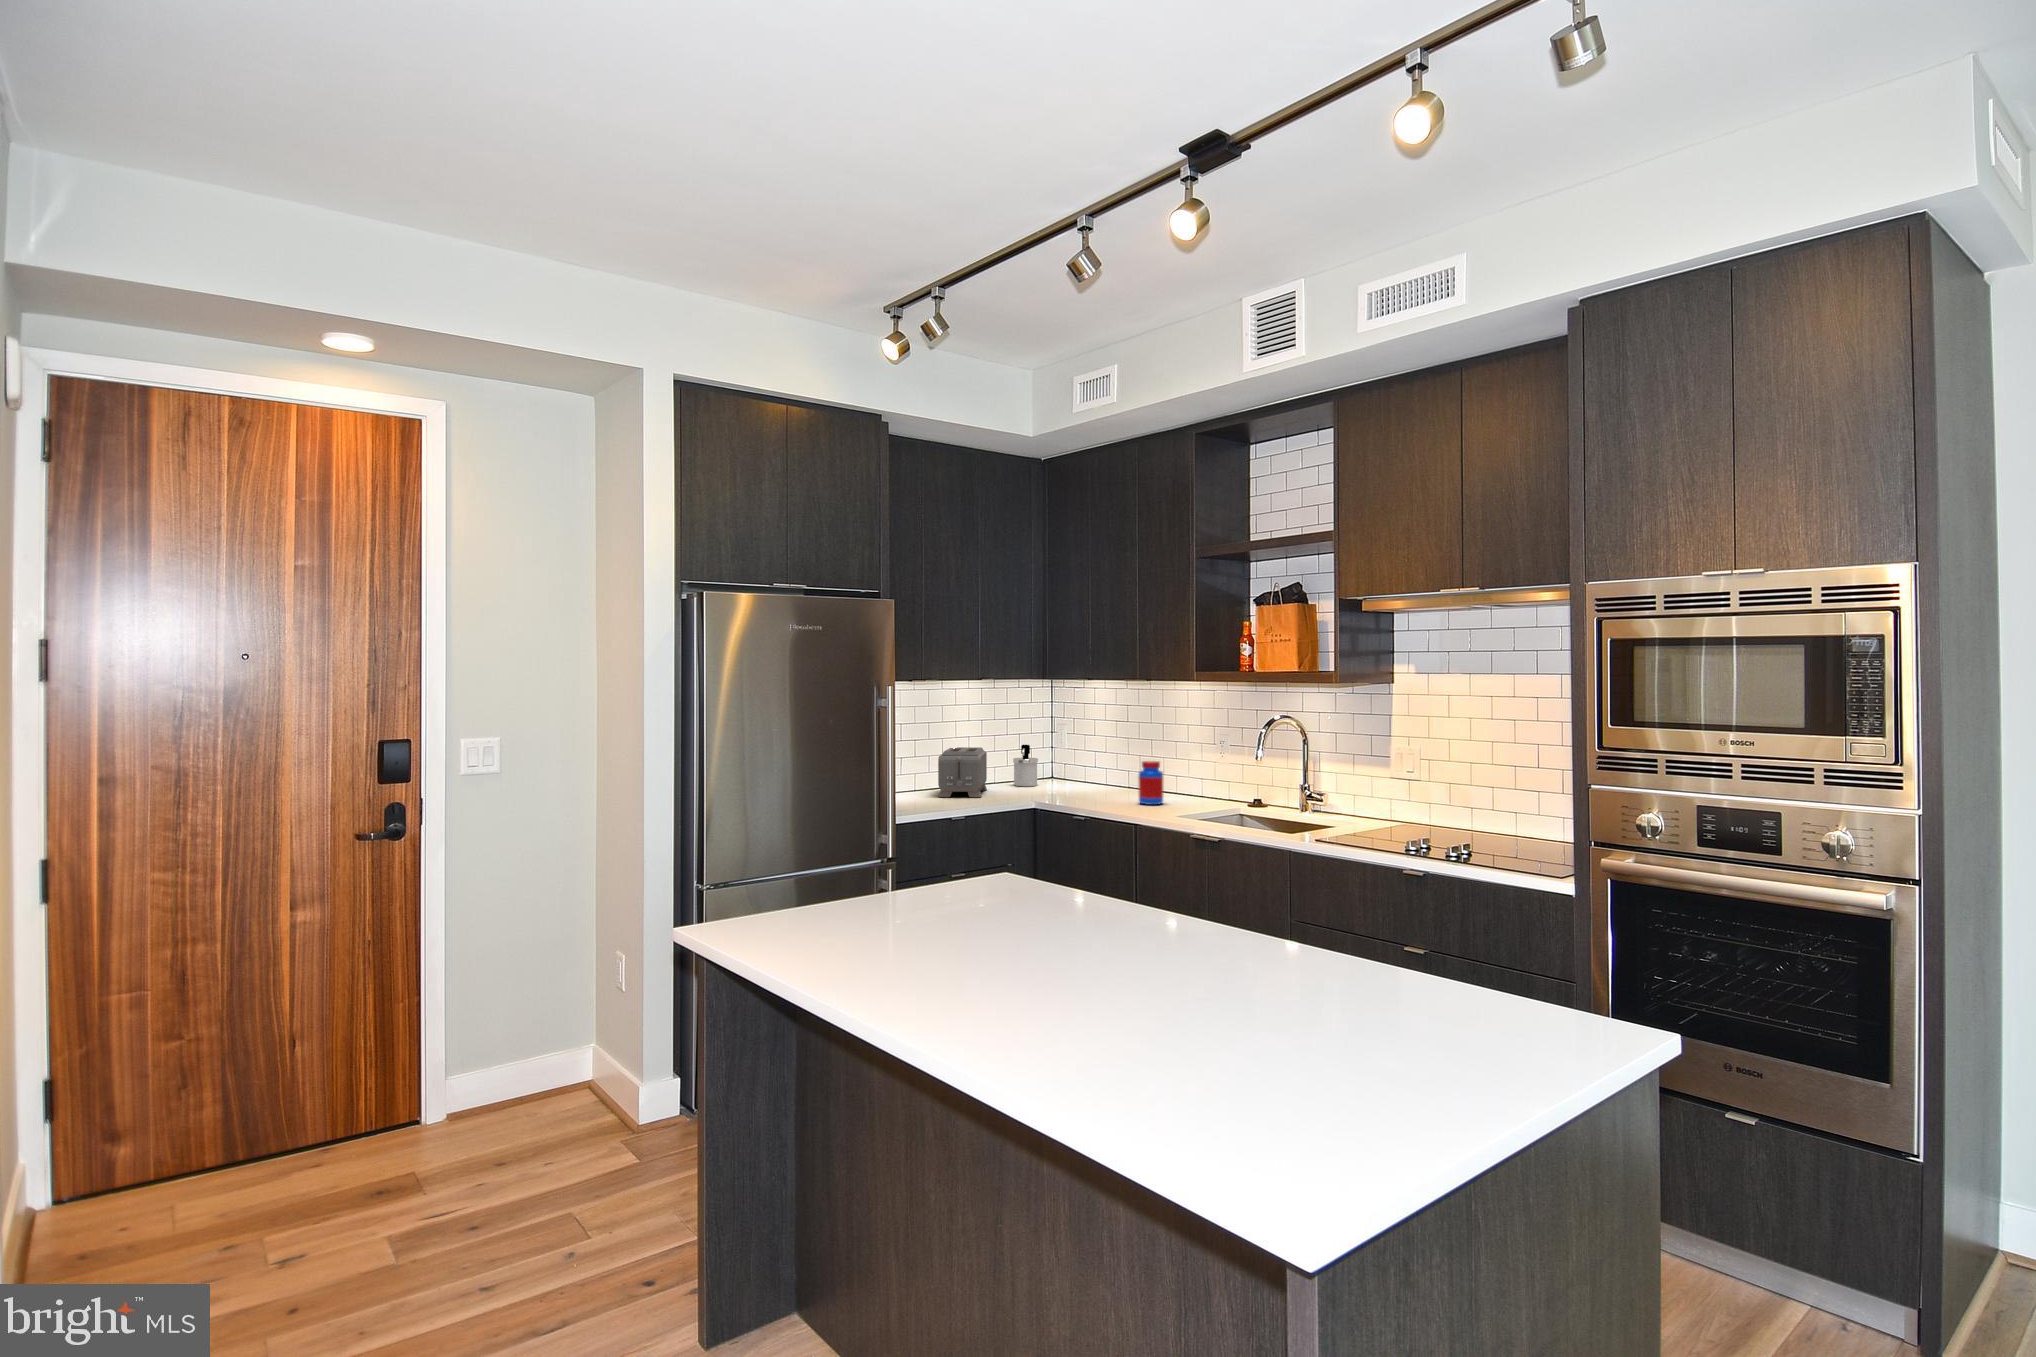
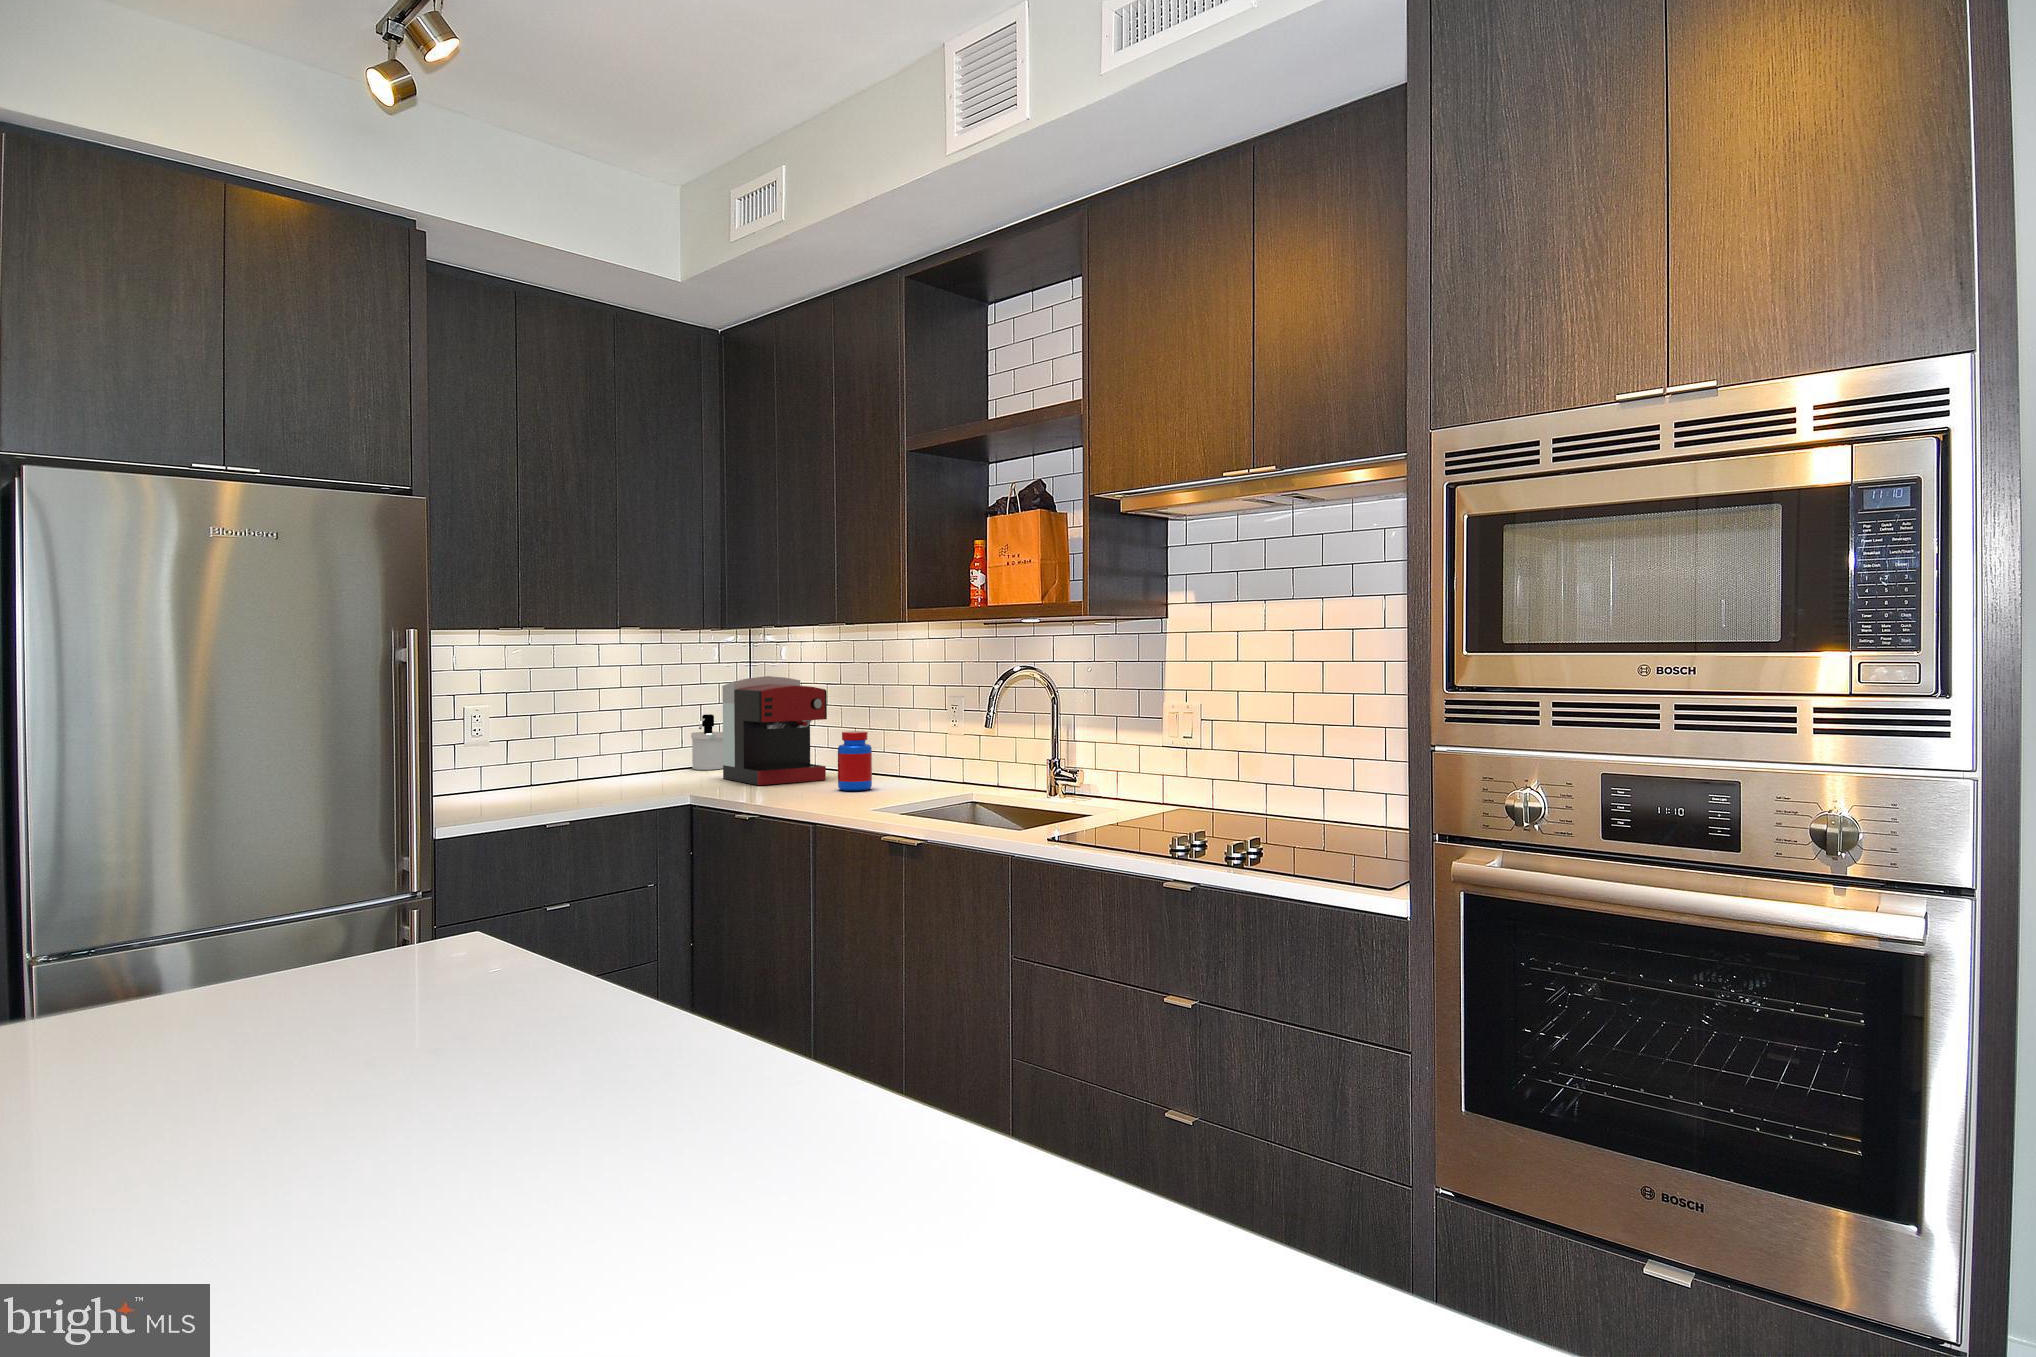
coffee maker: none [1045,719,1124,799] -> present [723,676,827,785]
toaster: present [938,747,987,797] -> none [564,718,648,786]

